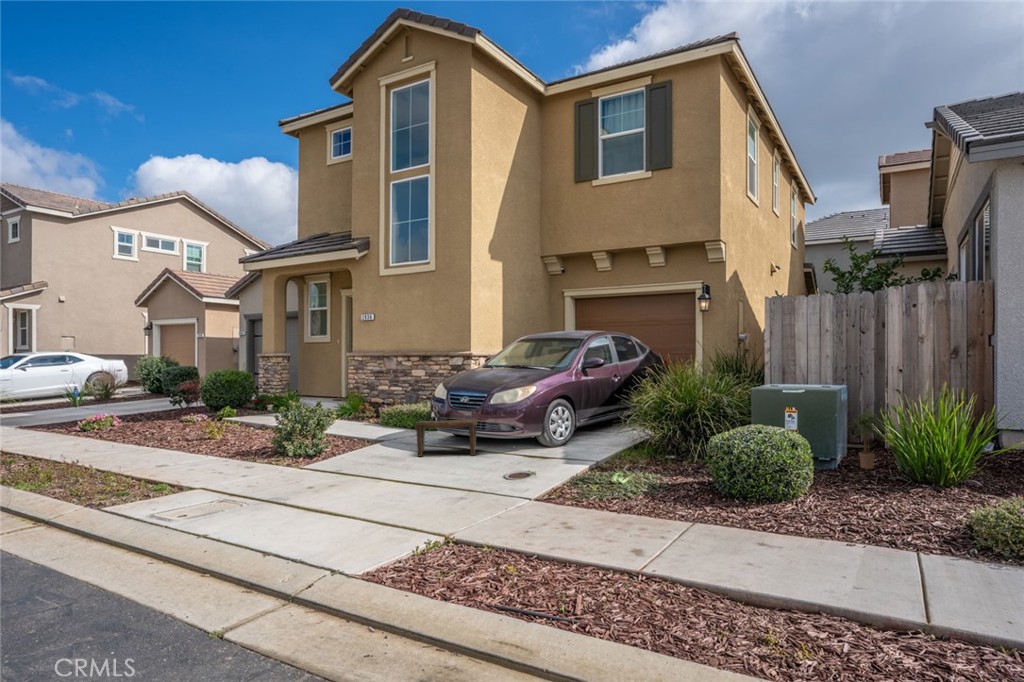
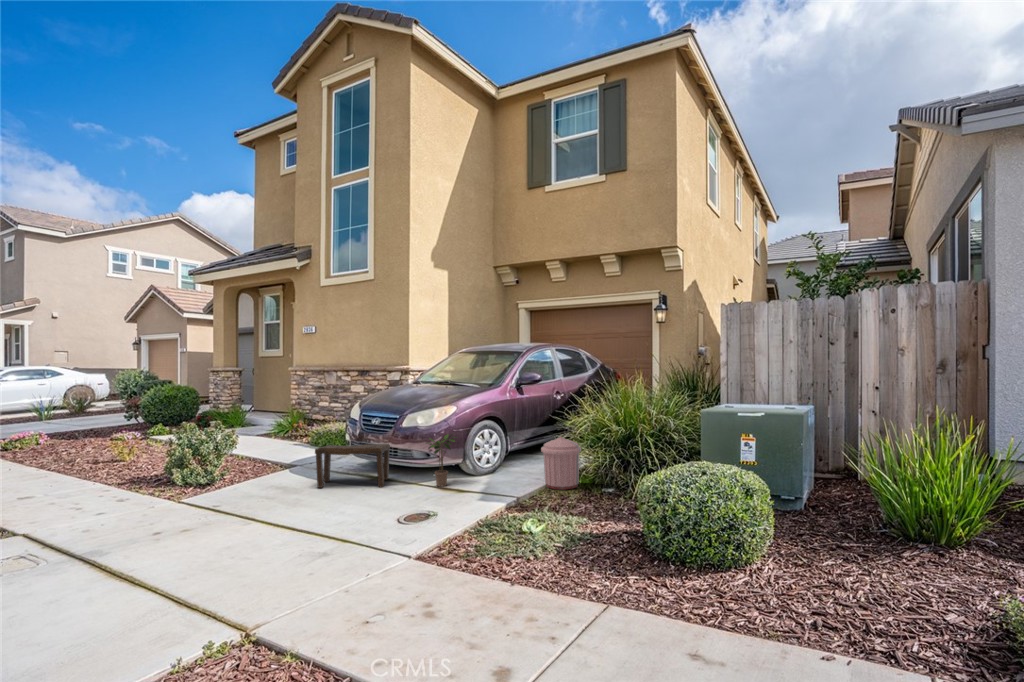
potted plant: present [850,411,878,469] -> present [428,434,455,486]
trash can: none [612,412,647,456] -> present [541,437,581,490]

